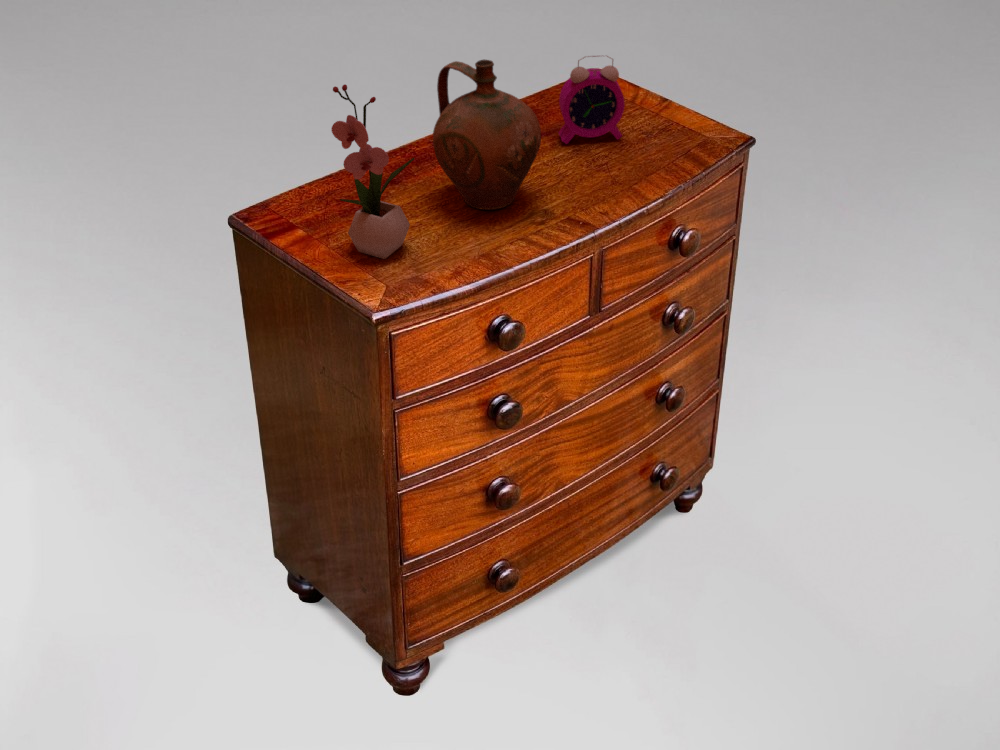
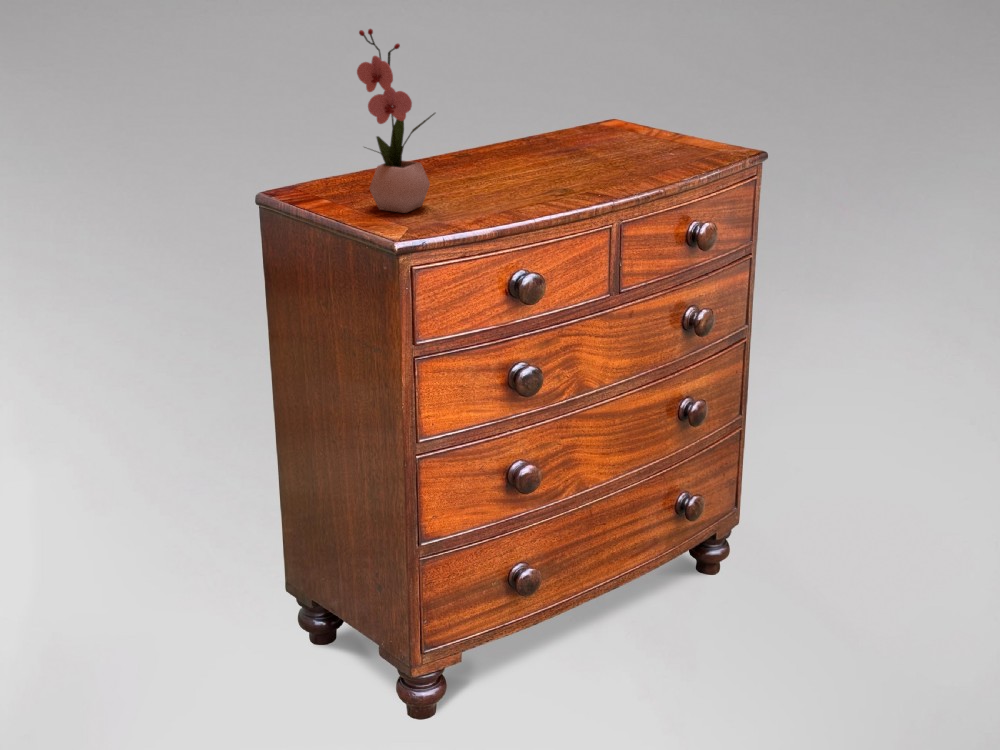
alarm clock: present [559,56,624,144] -> none [572,62,637,153]
ceramic jug: present [433,59,541,210] -> none [452,36,558,187]

